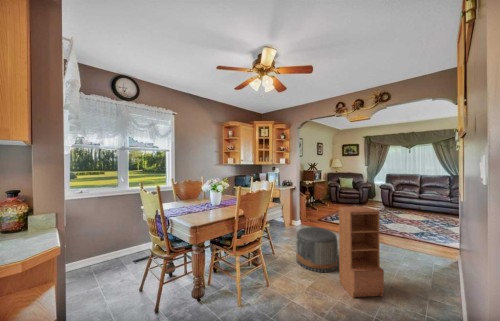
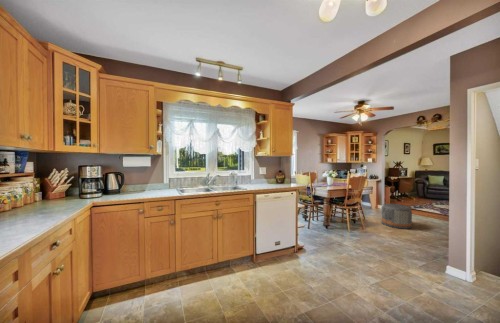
bookcase: present [339,207,384,298] -> none [411,189,440,240]

